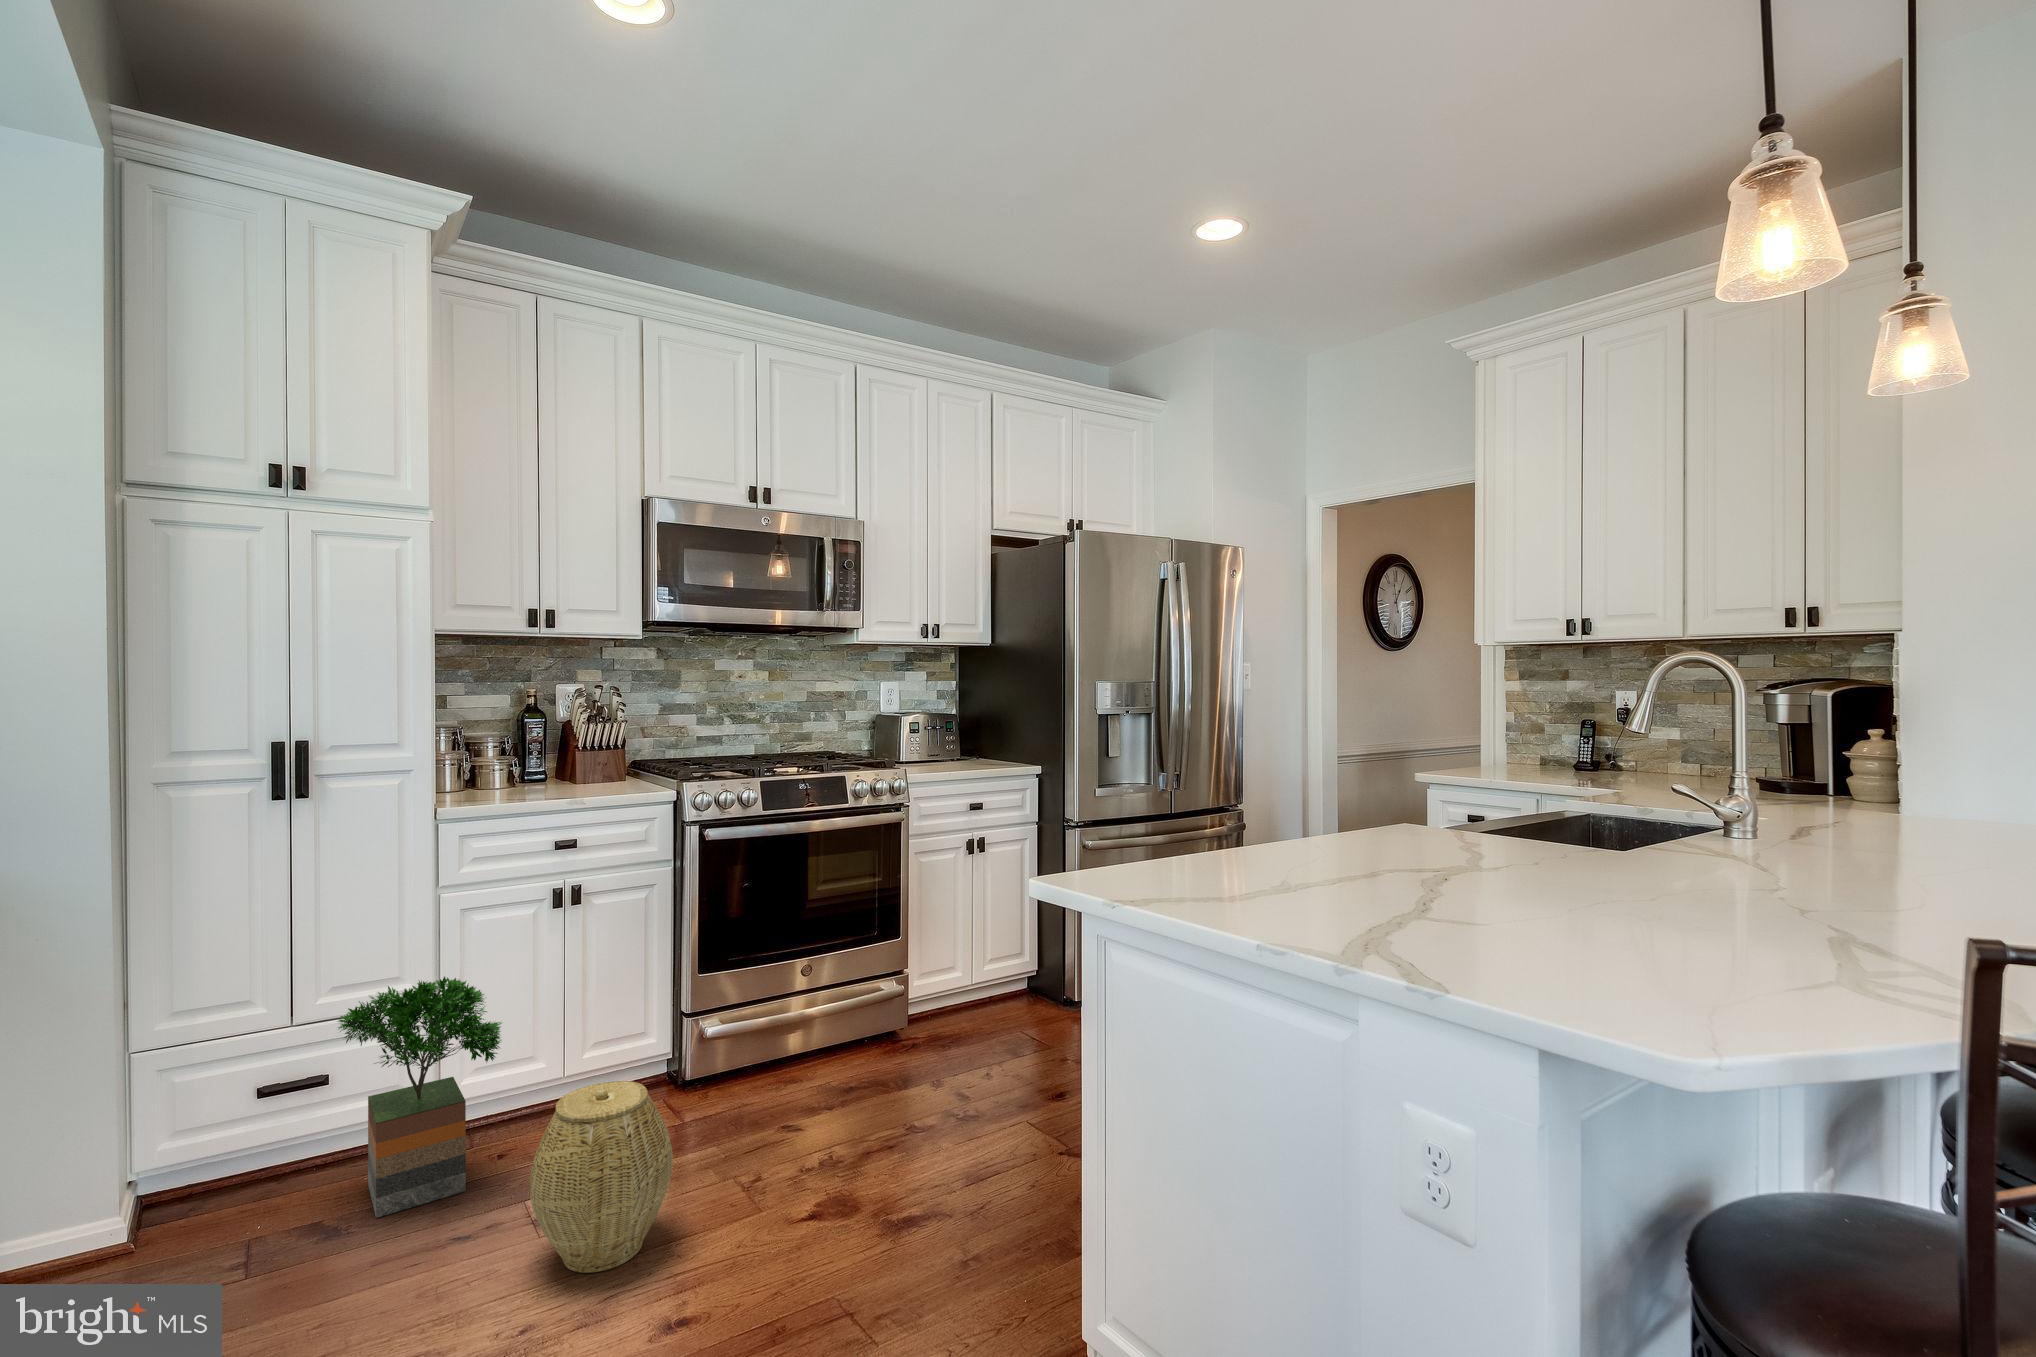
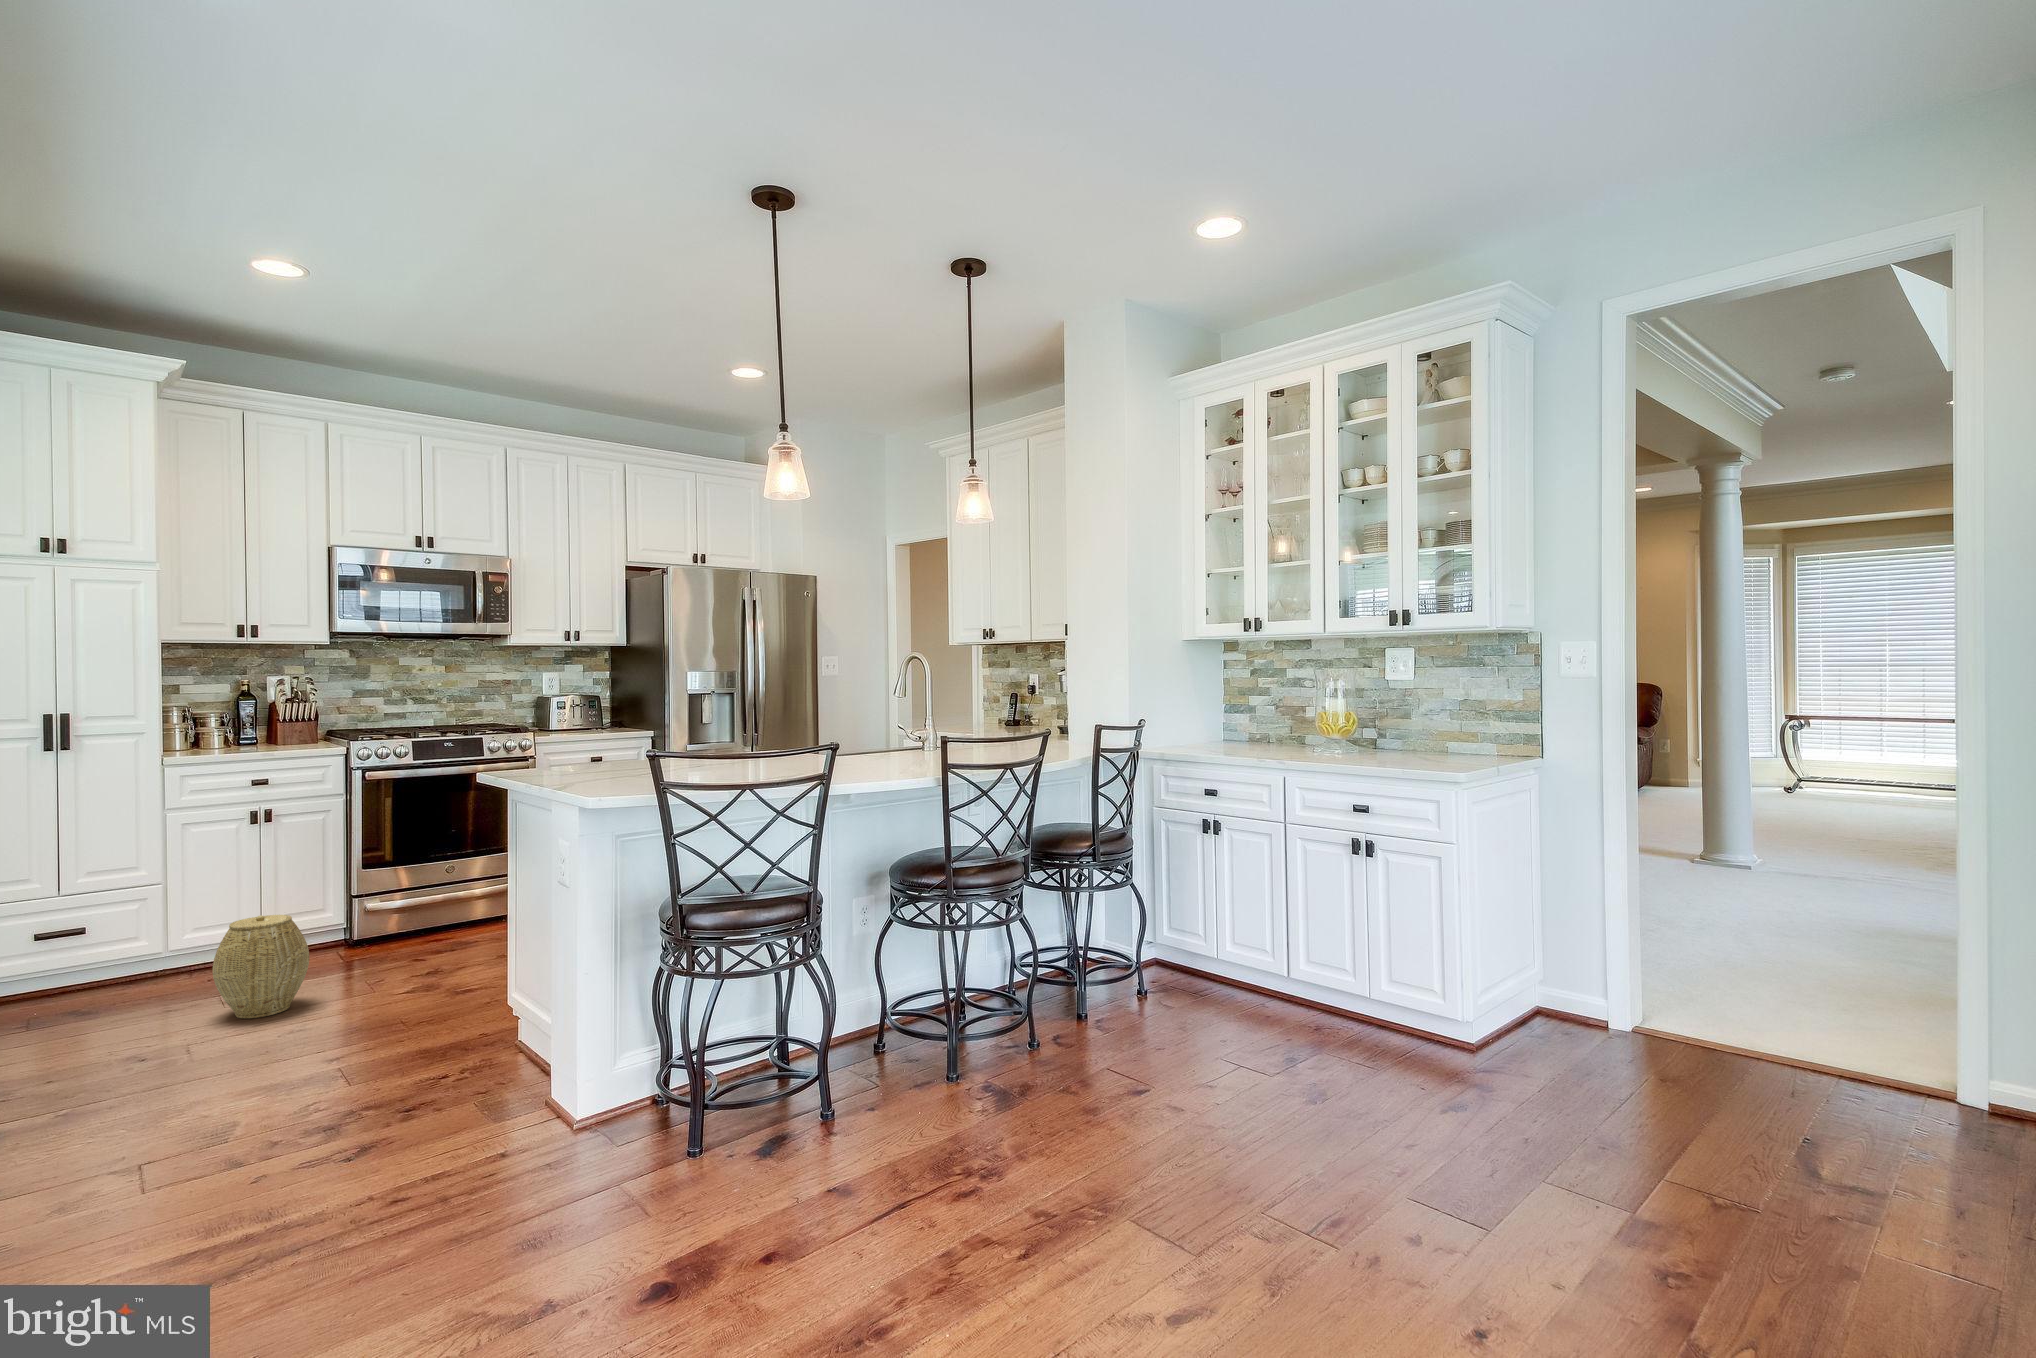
potted tree: present [338,976,502,1218] -> none [91,864,208,1006]

